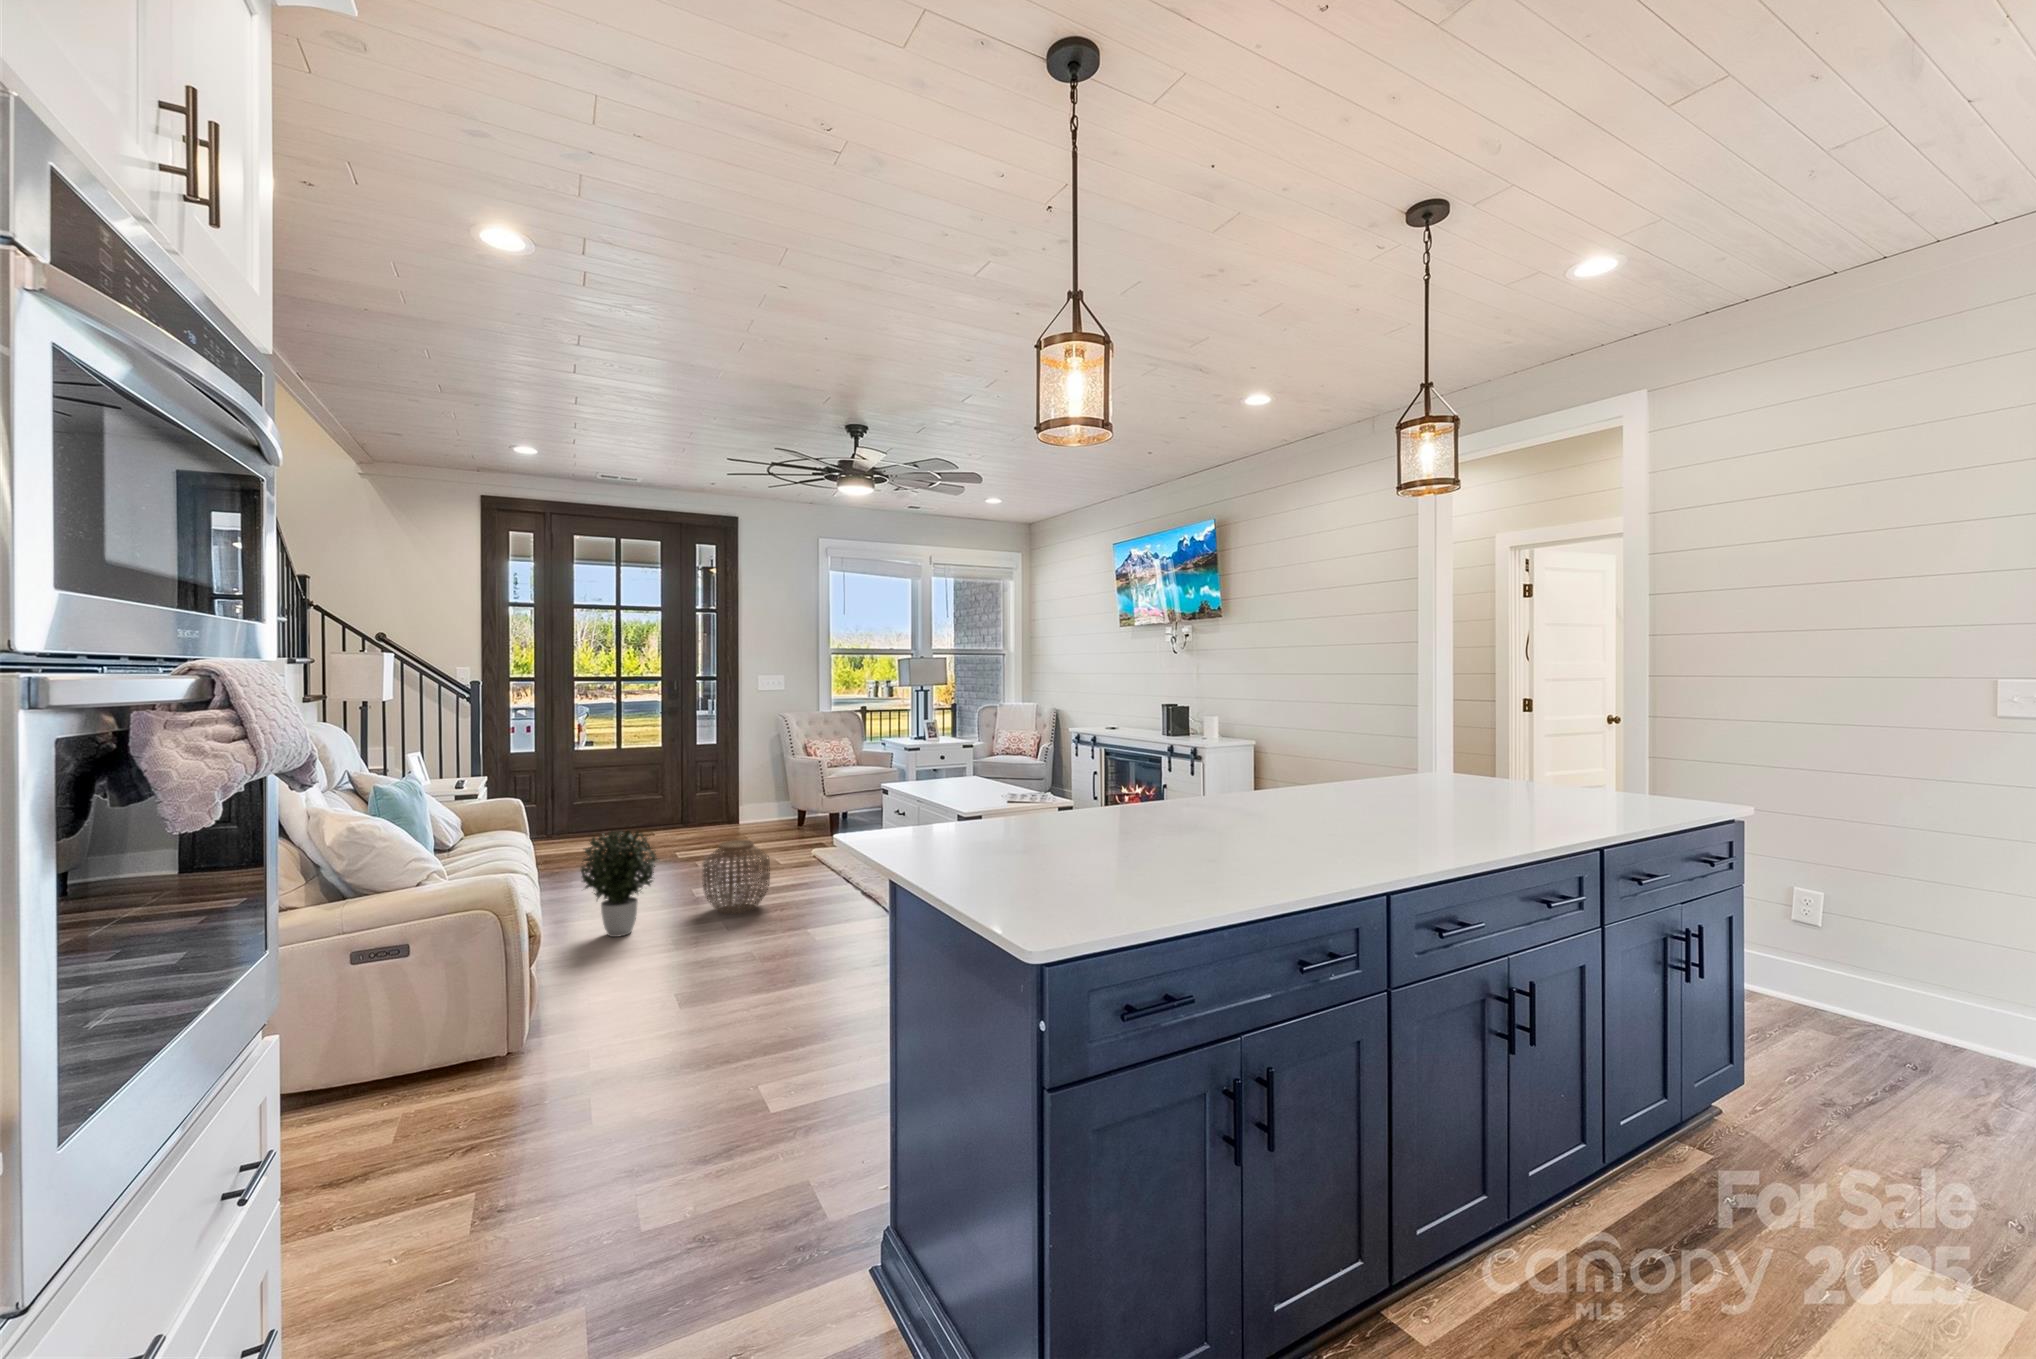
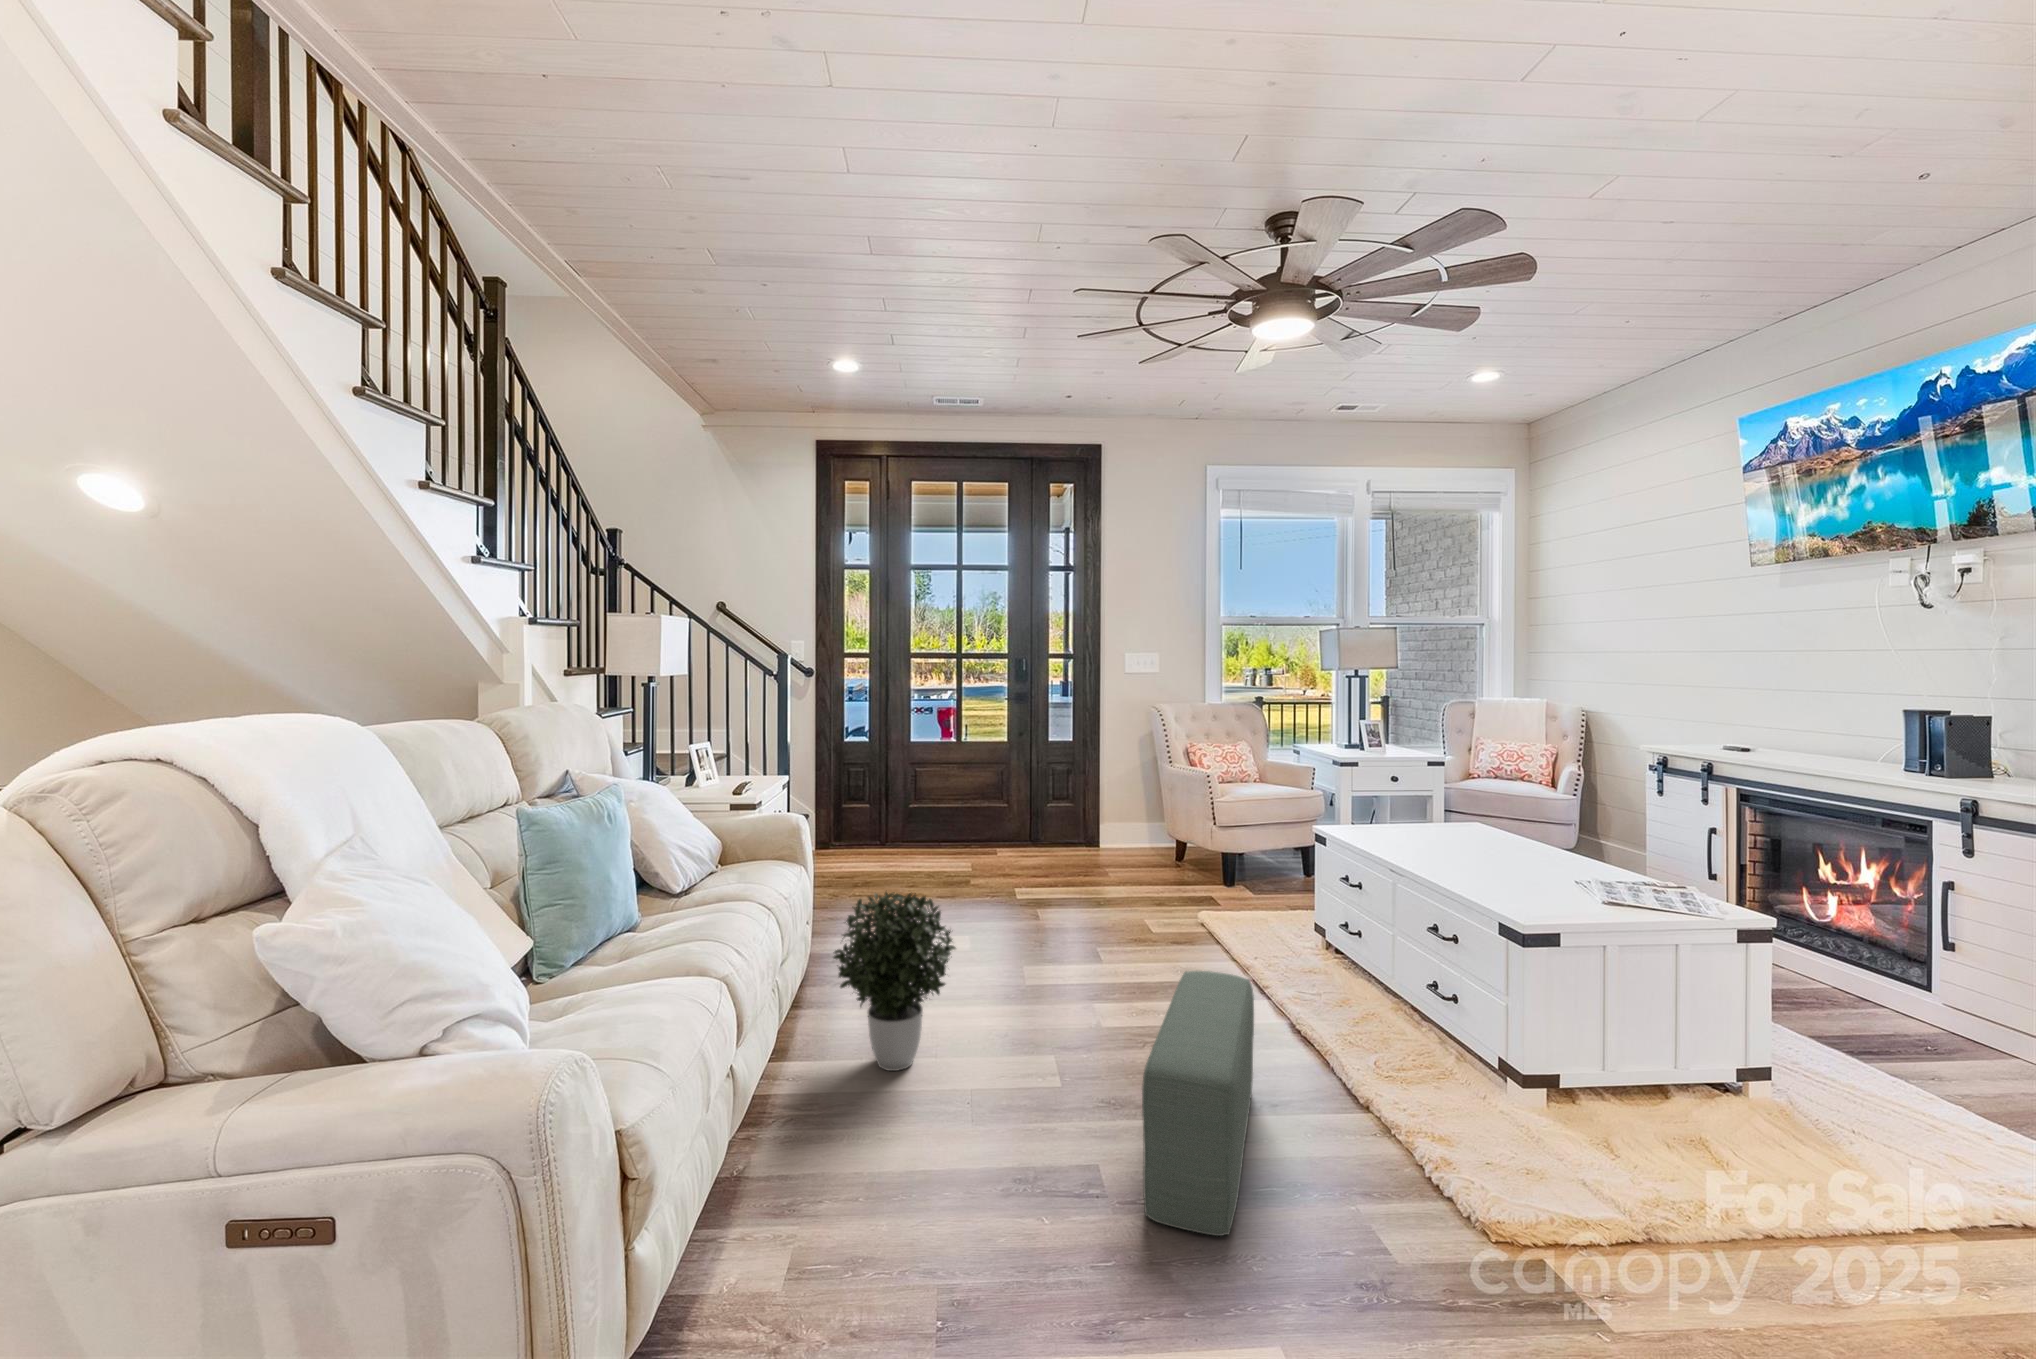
woven basket: present [703,840,770,914] -> none [1027,917,1136,1050]
pouf: none [775,853,834,956] -> present [1142,971,1254,1236]

